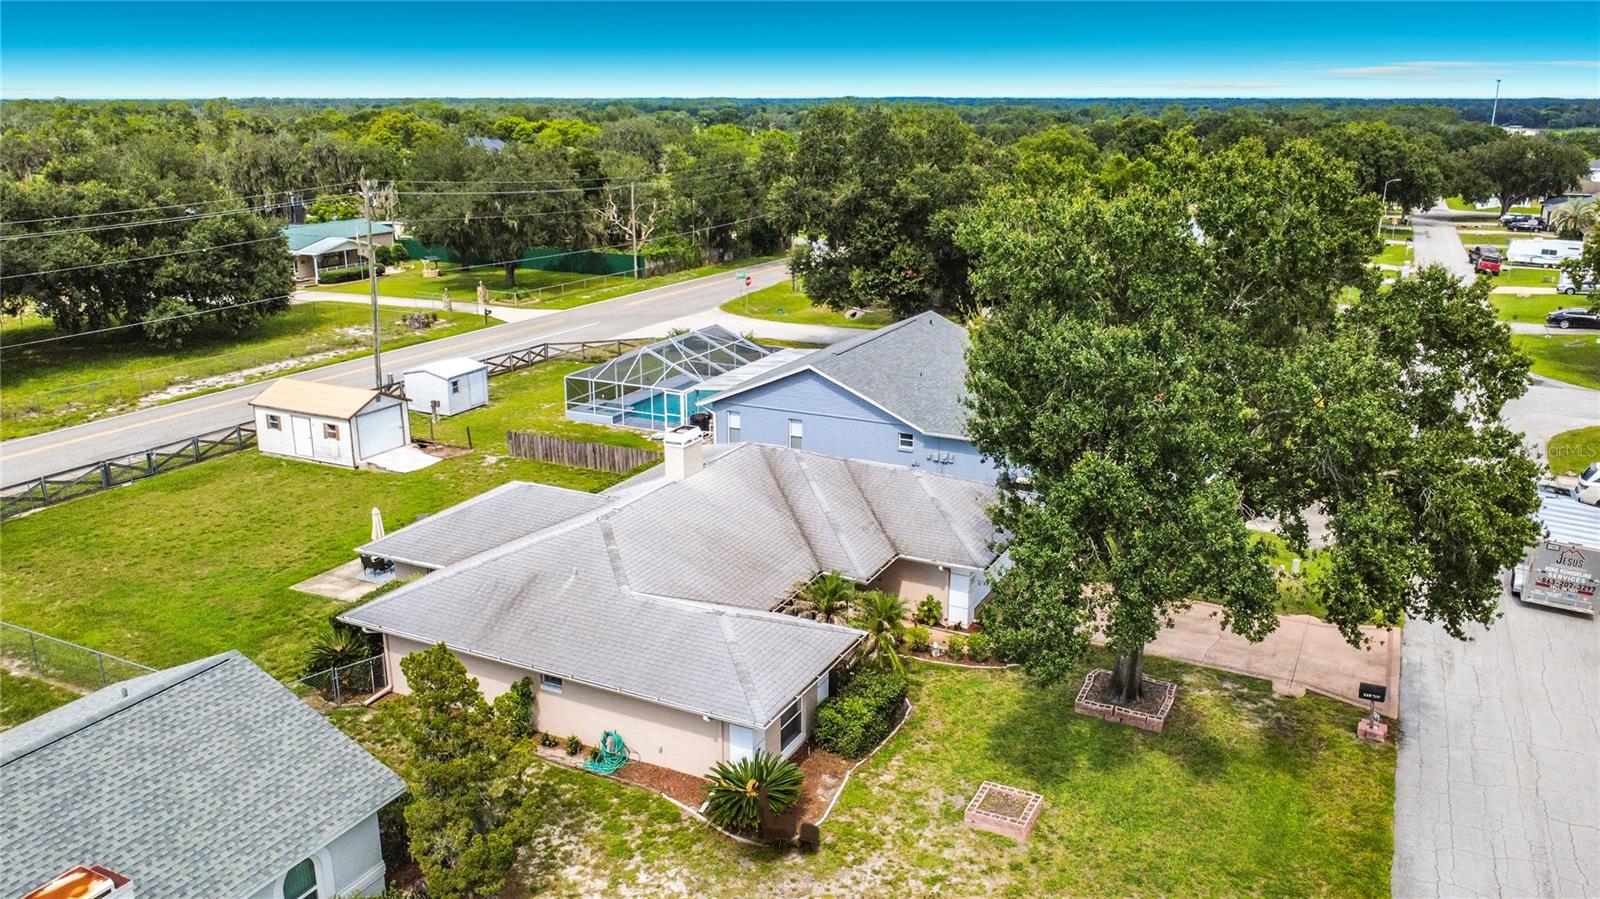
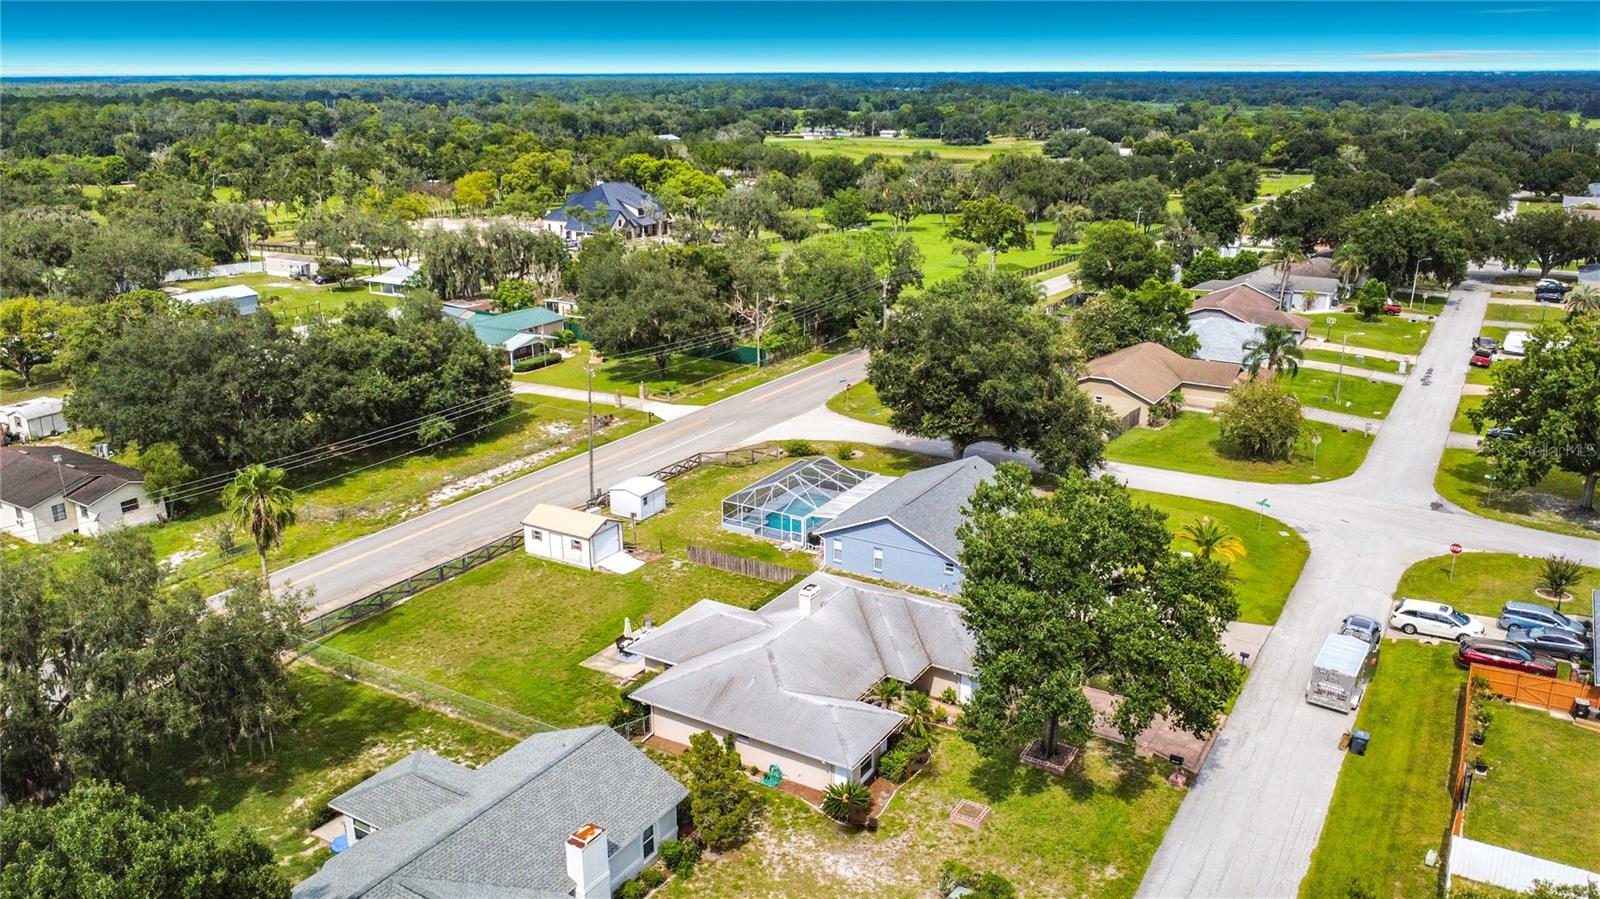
bench: none [868,697,922,757] -> present [907,753,934,781]

